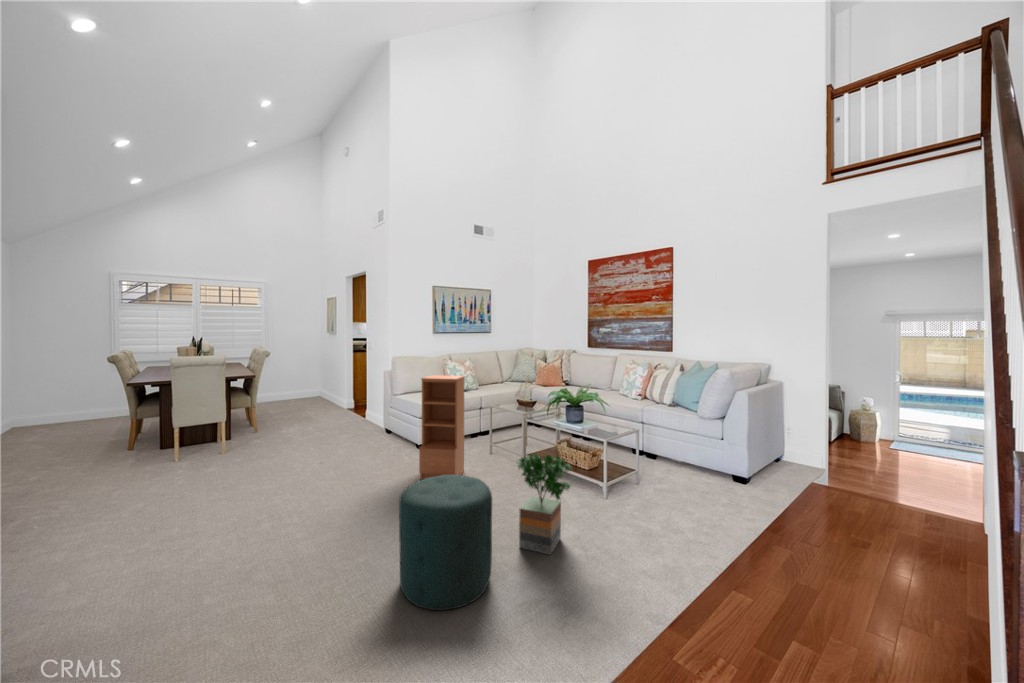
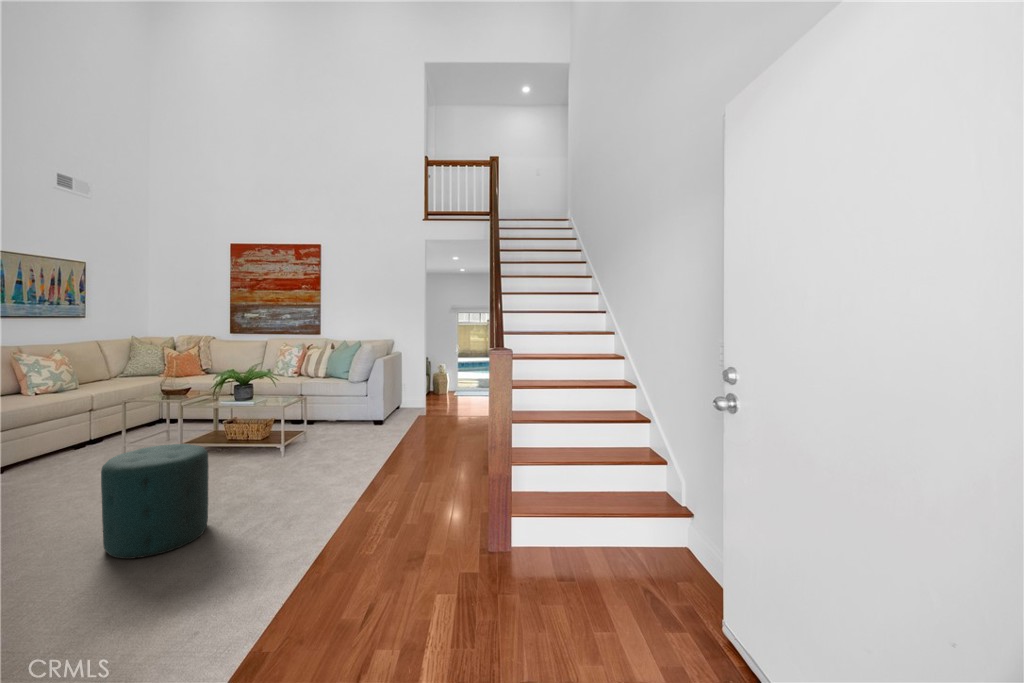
bookcase: present [419,375,465,479] -> none [31,364,100,491]
potted tree: present [517,454,571,555] -> none [209,418,270,501]

